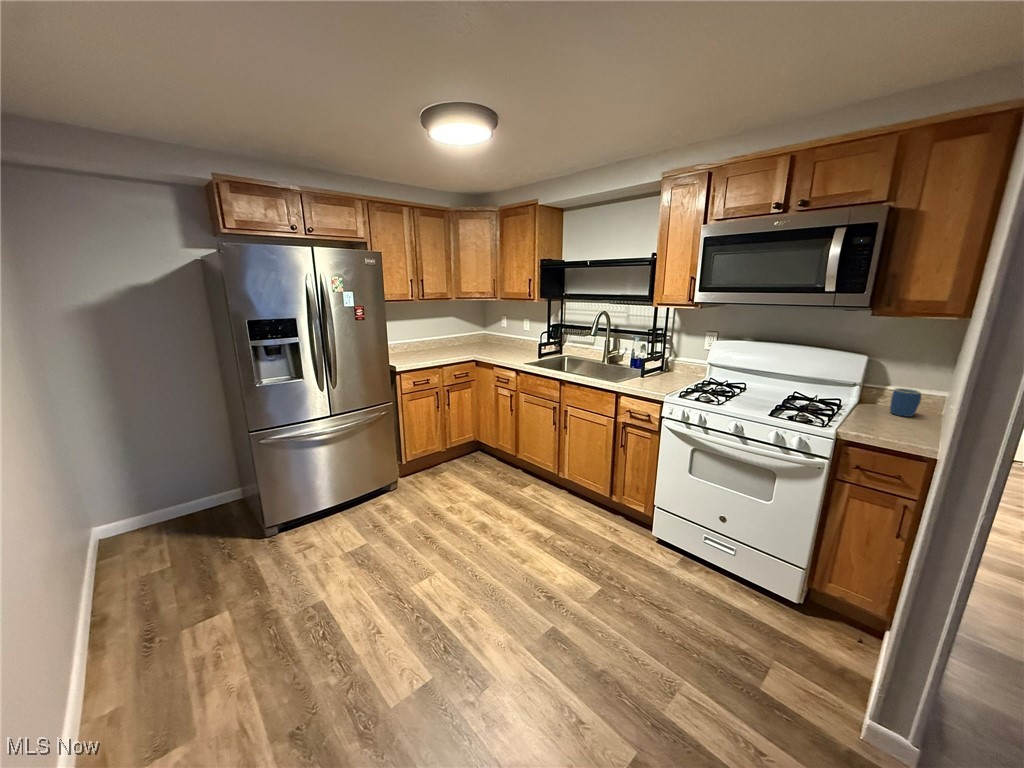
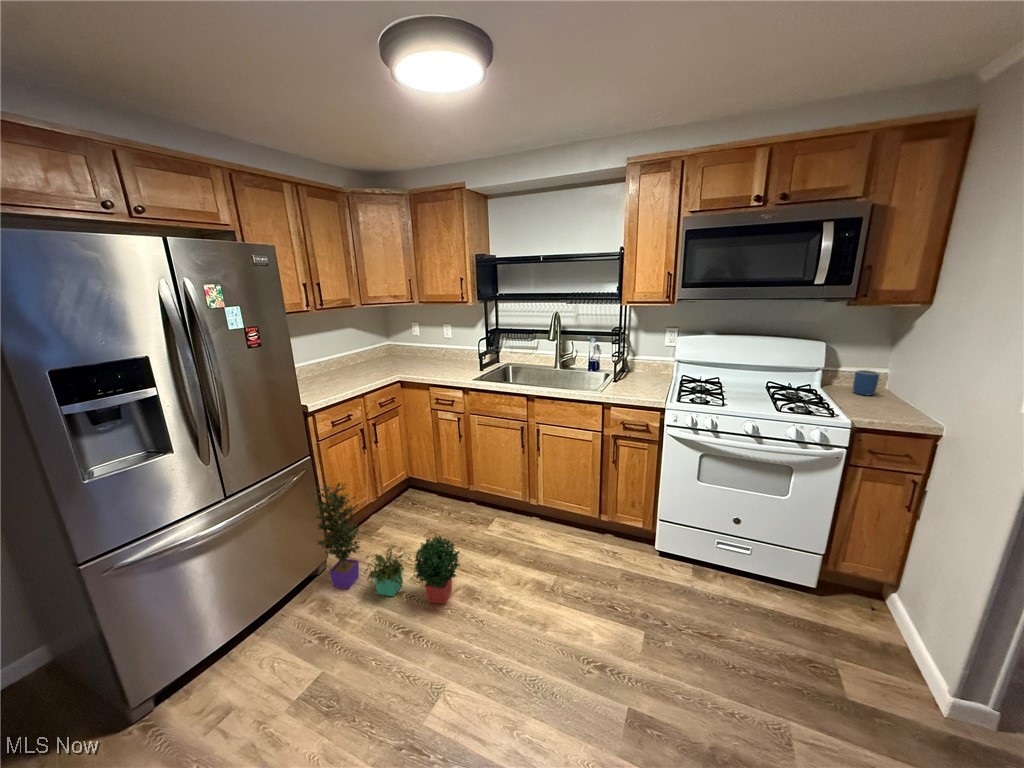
potted plant: none [386,423,477,528] -> present [314,483,460,604]

